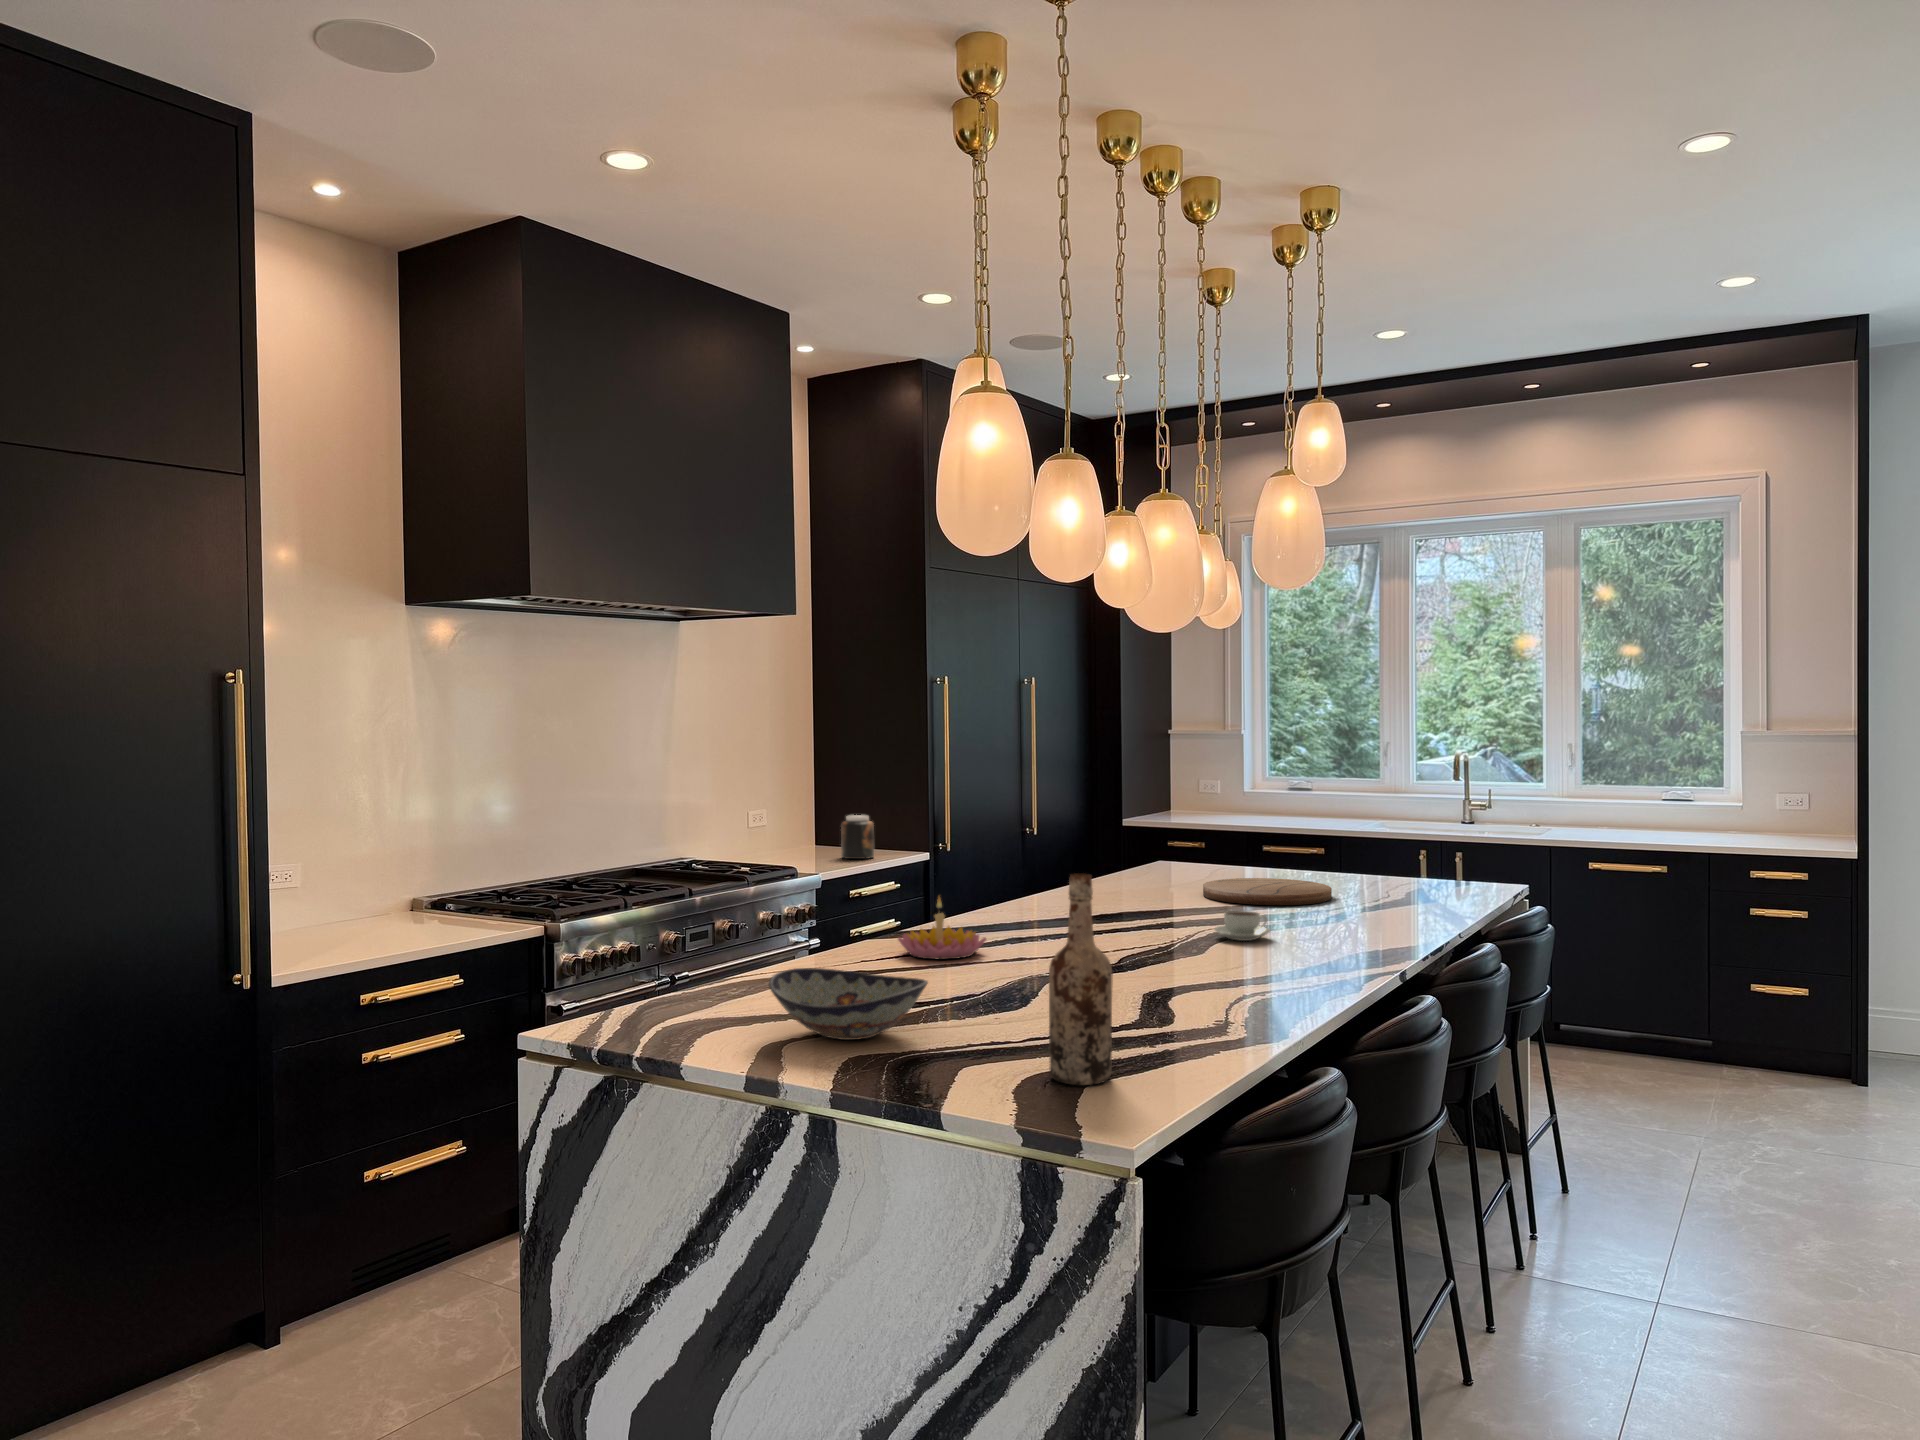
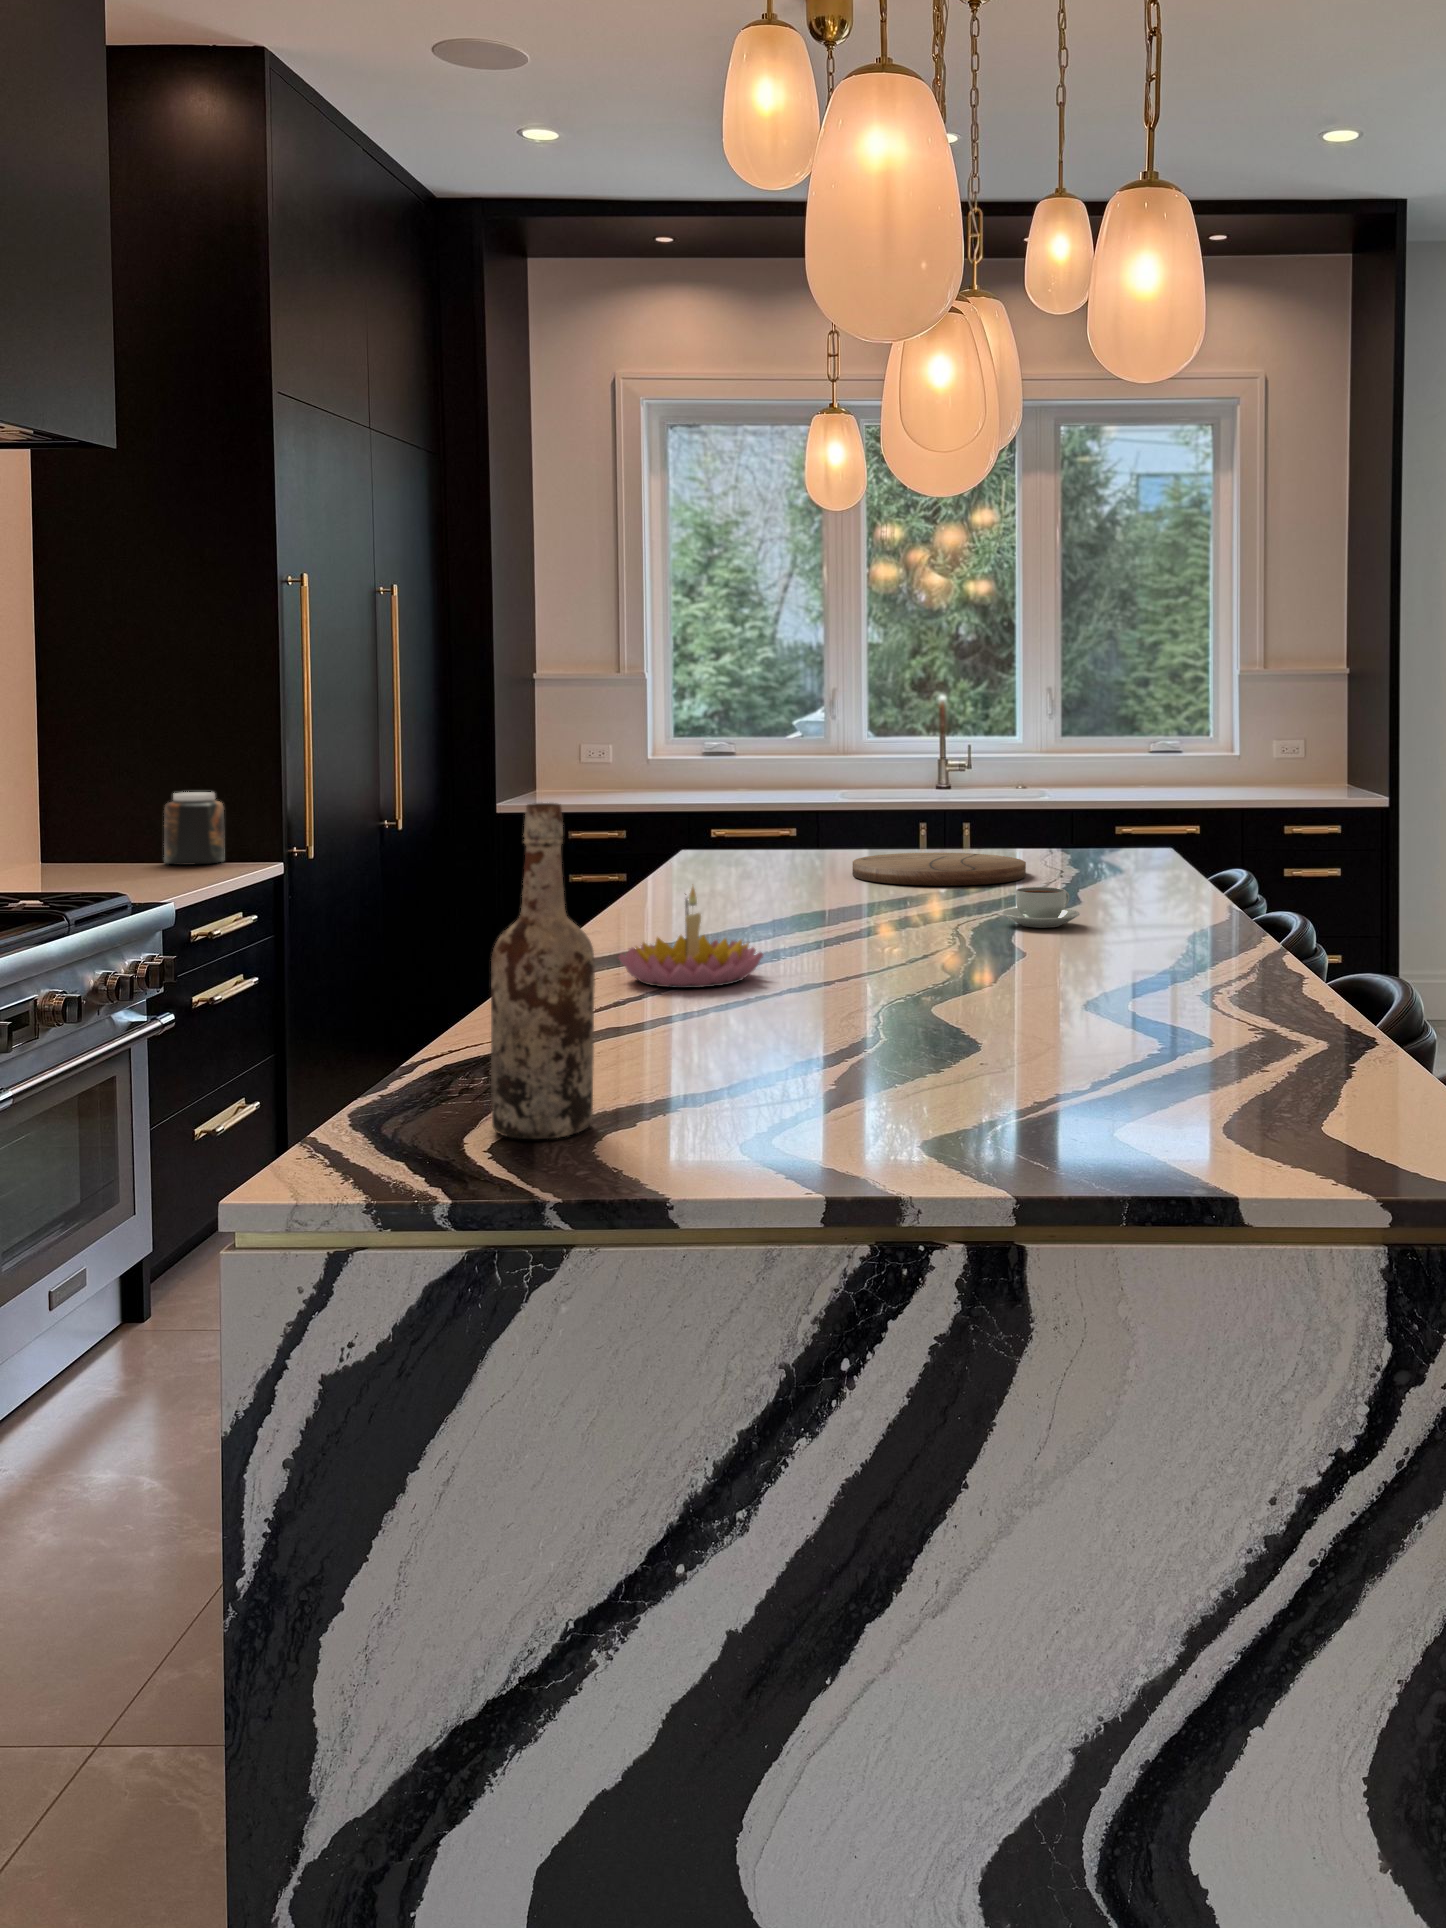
wine bottle: present [1049,873,1113,1085] -> present [491,803,595,1139]
decorative bowl: present [769,968,928,1040] -> none [702,1000,986,1114]

